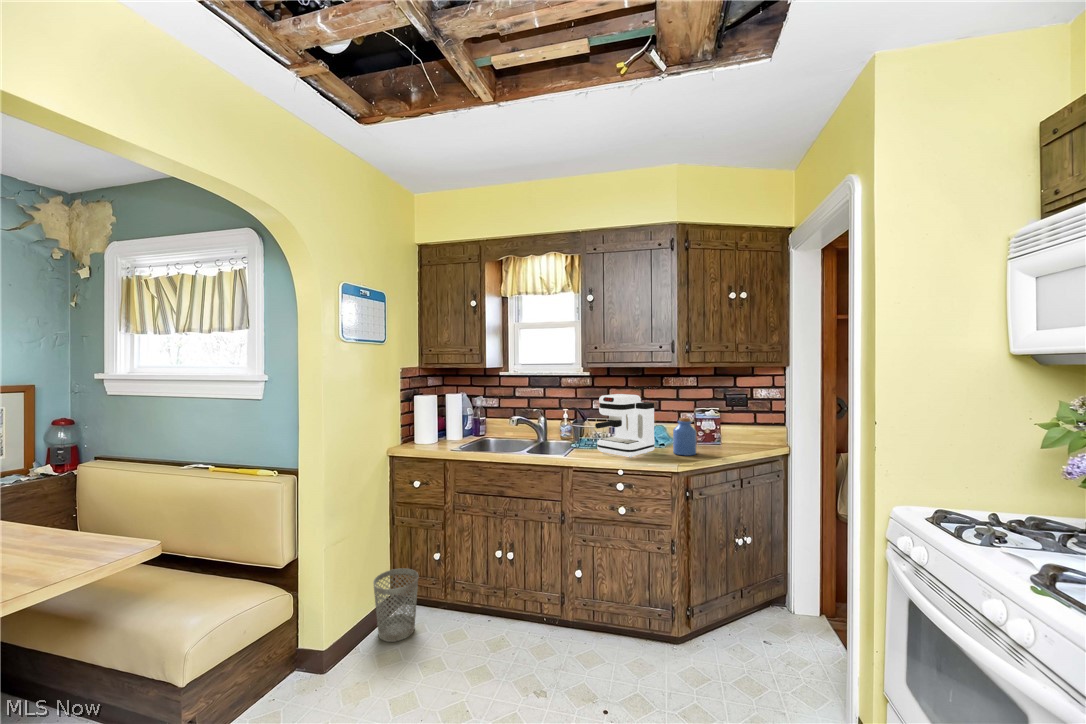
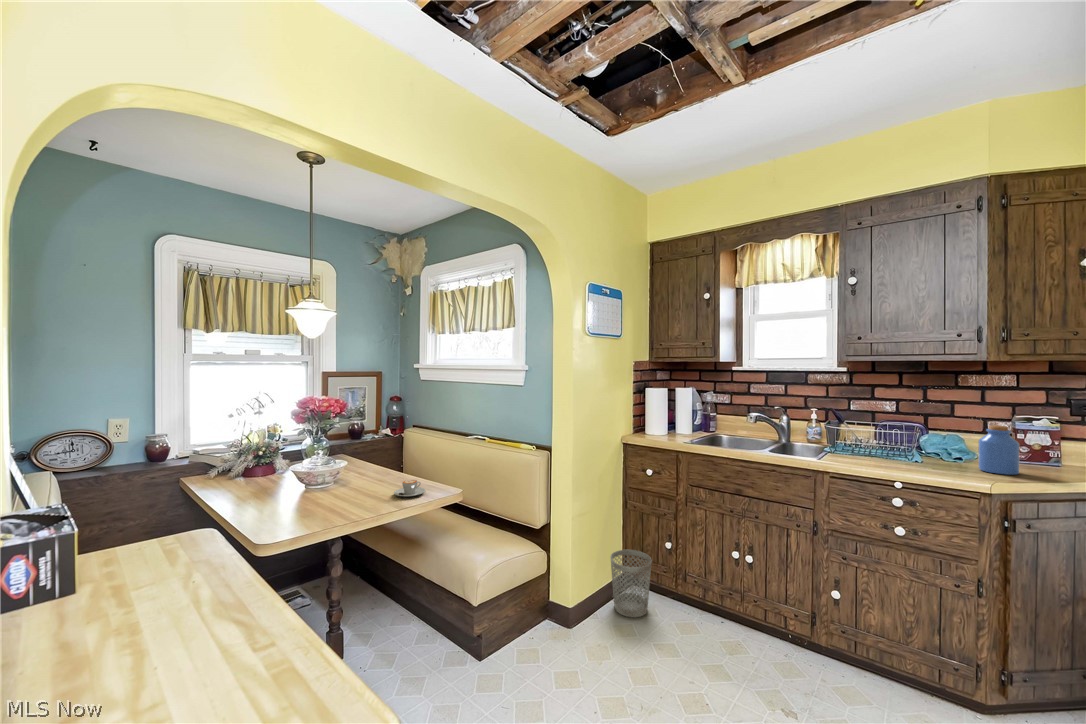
coffee maker: present [595,394,655,458] -> none [860,393,948,469]
coffee cup: none [36,543,97,571] -> present [394,480,425,497]

